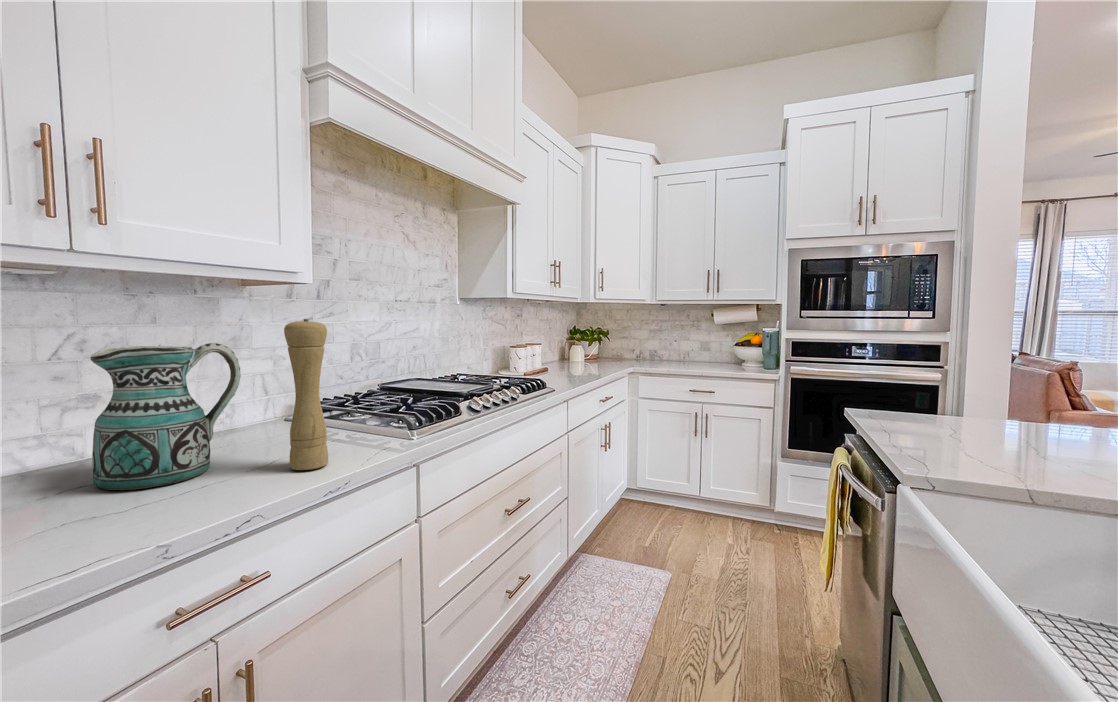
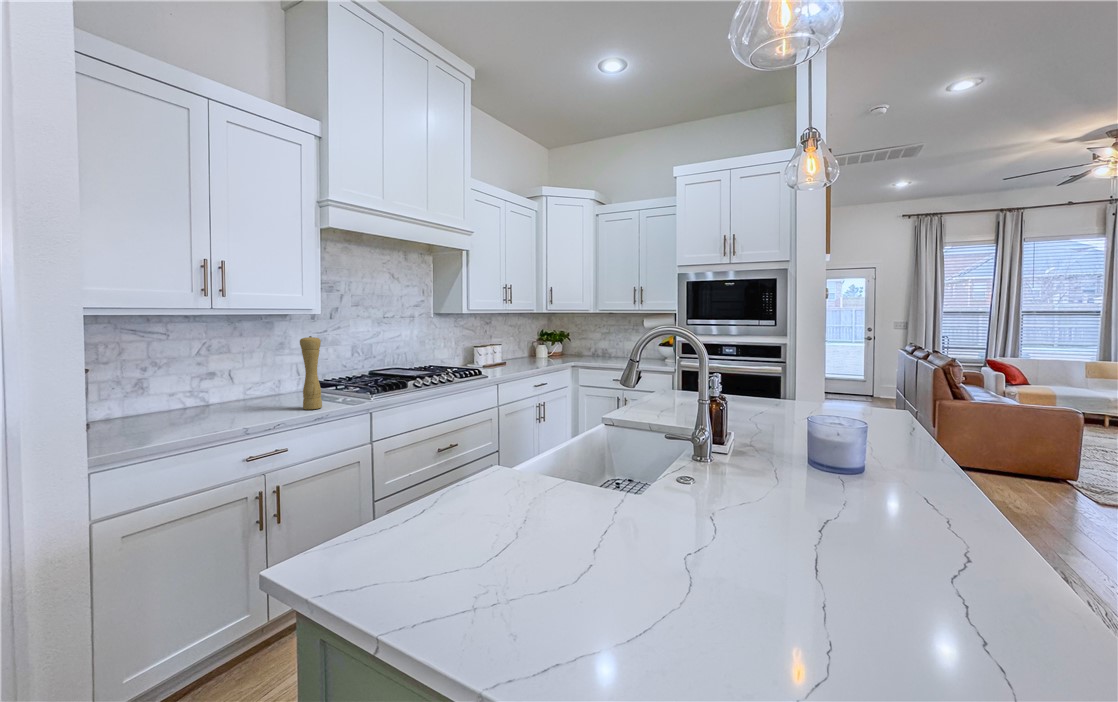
ceramic pitcher: present [91,343,241,490] -> none [216,348,282,414]

